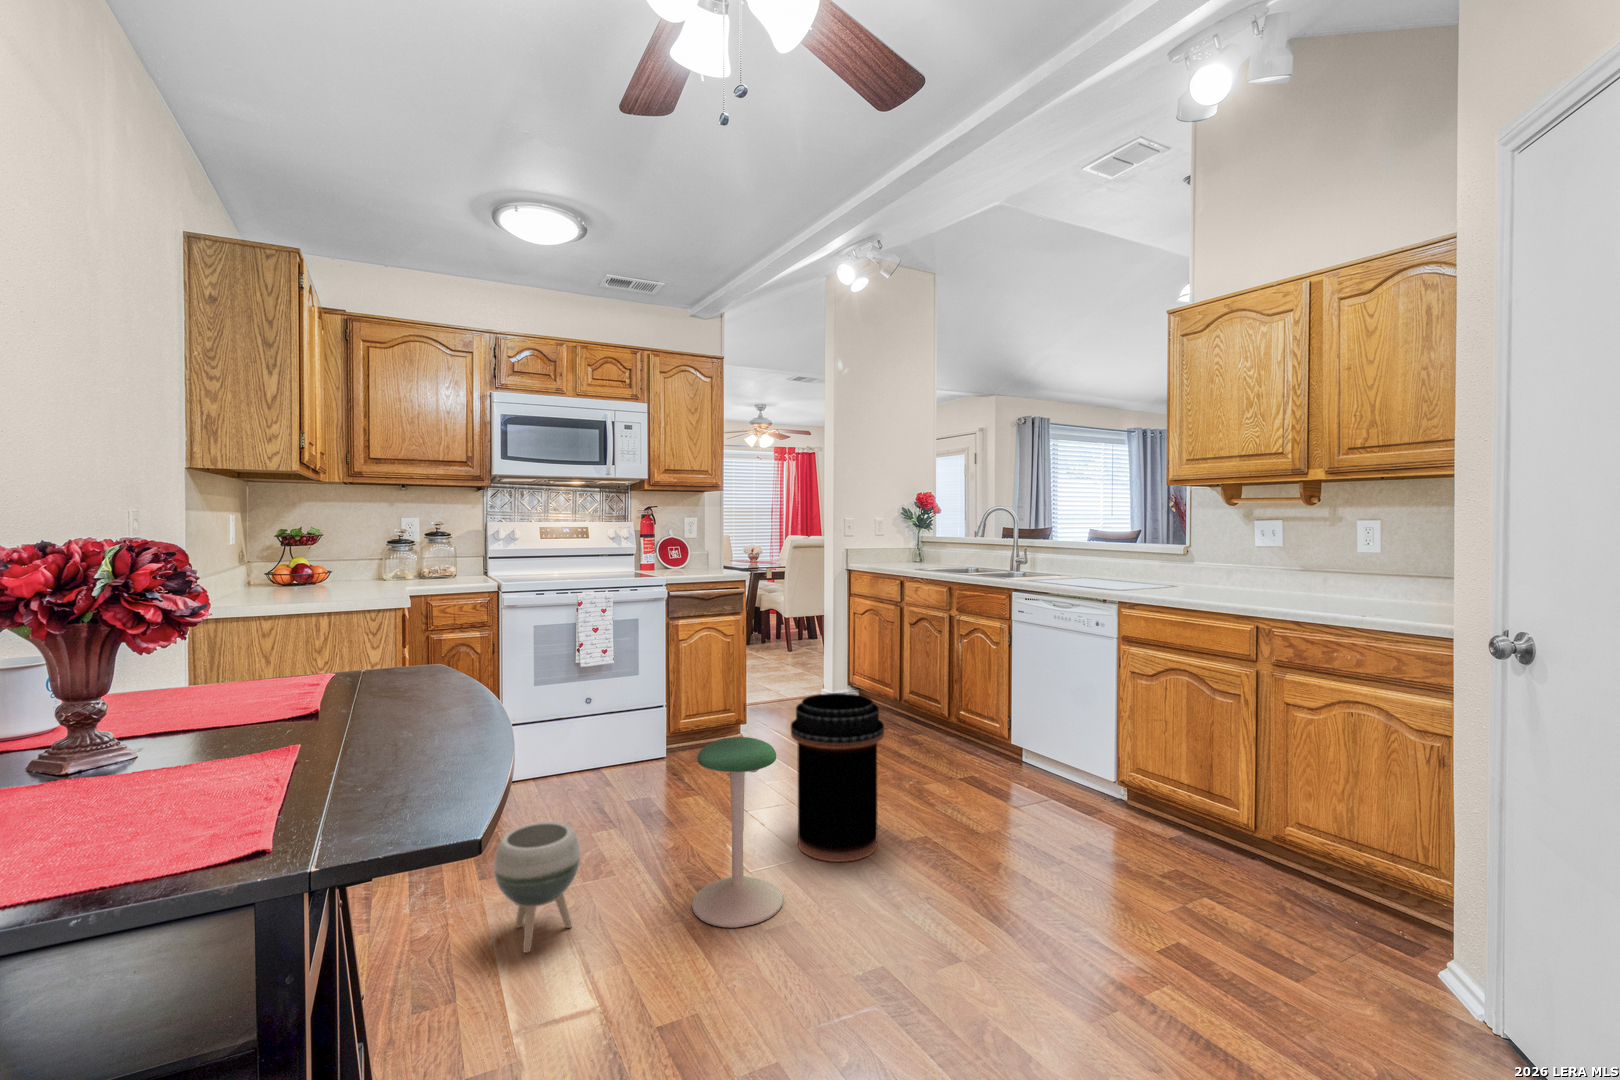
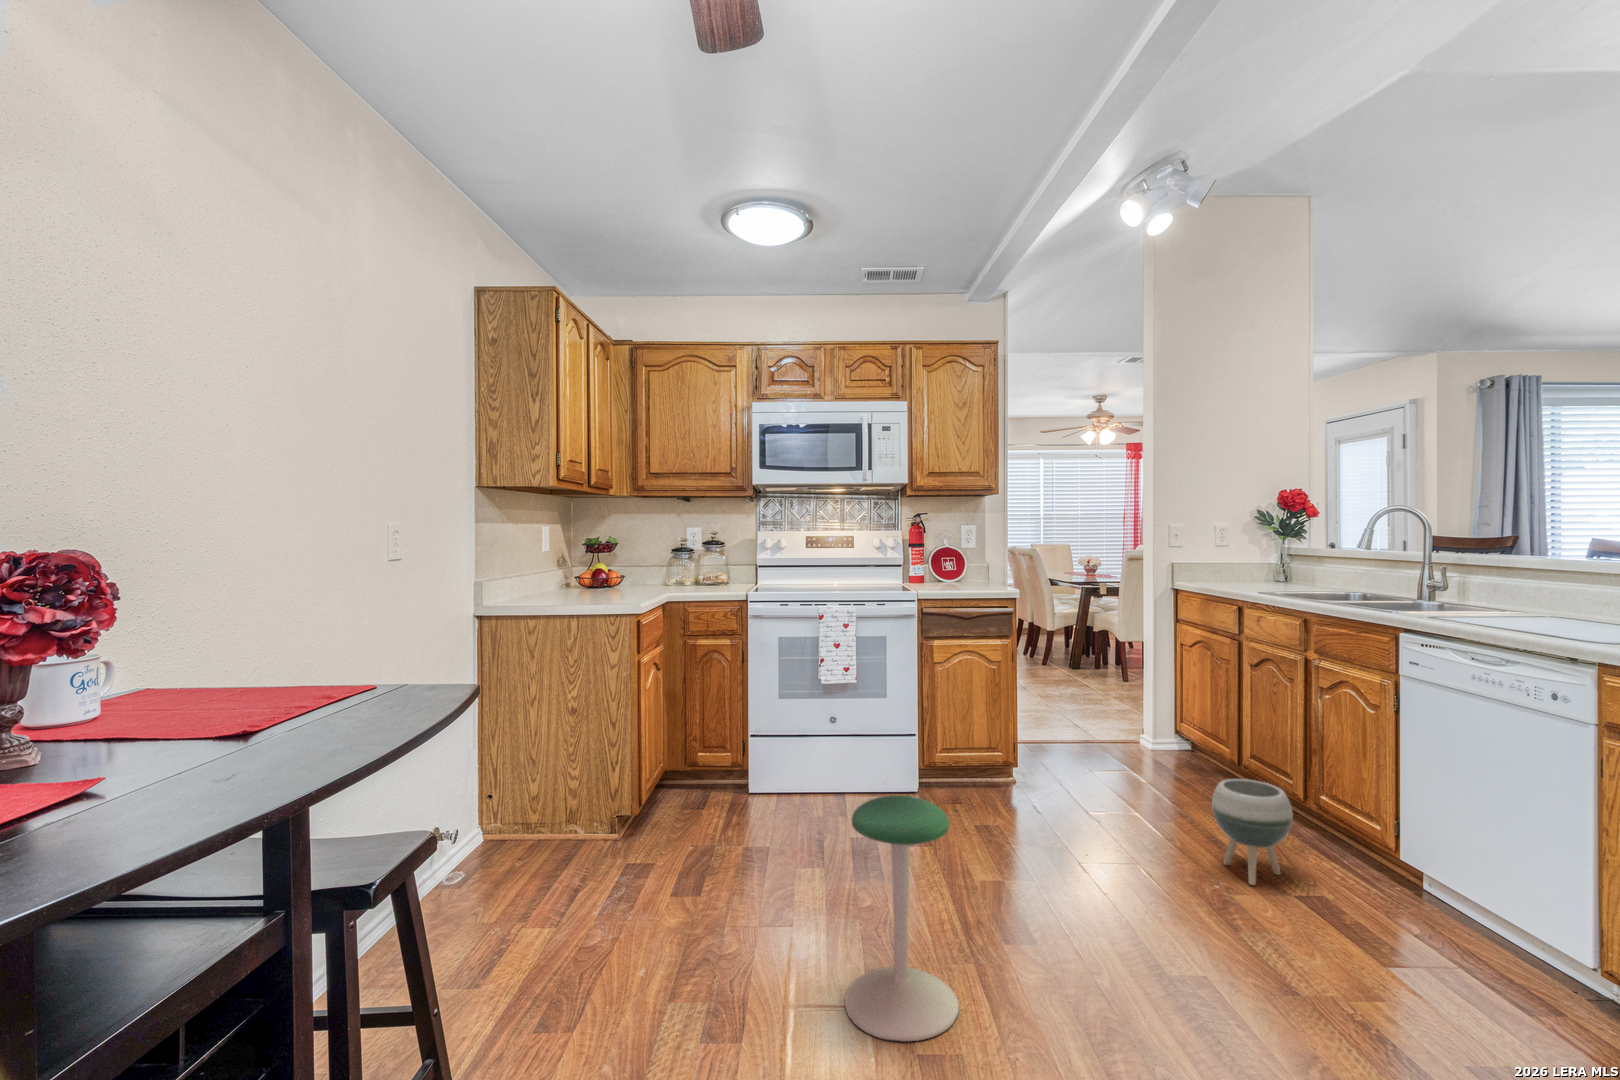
trash can: present [791,693,884,862] -> none [1001,752,1132,987]
planter: present [494,822,580,953] -> present [1212,779,1293,885]

